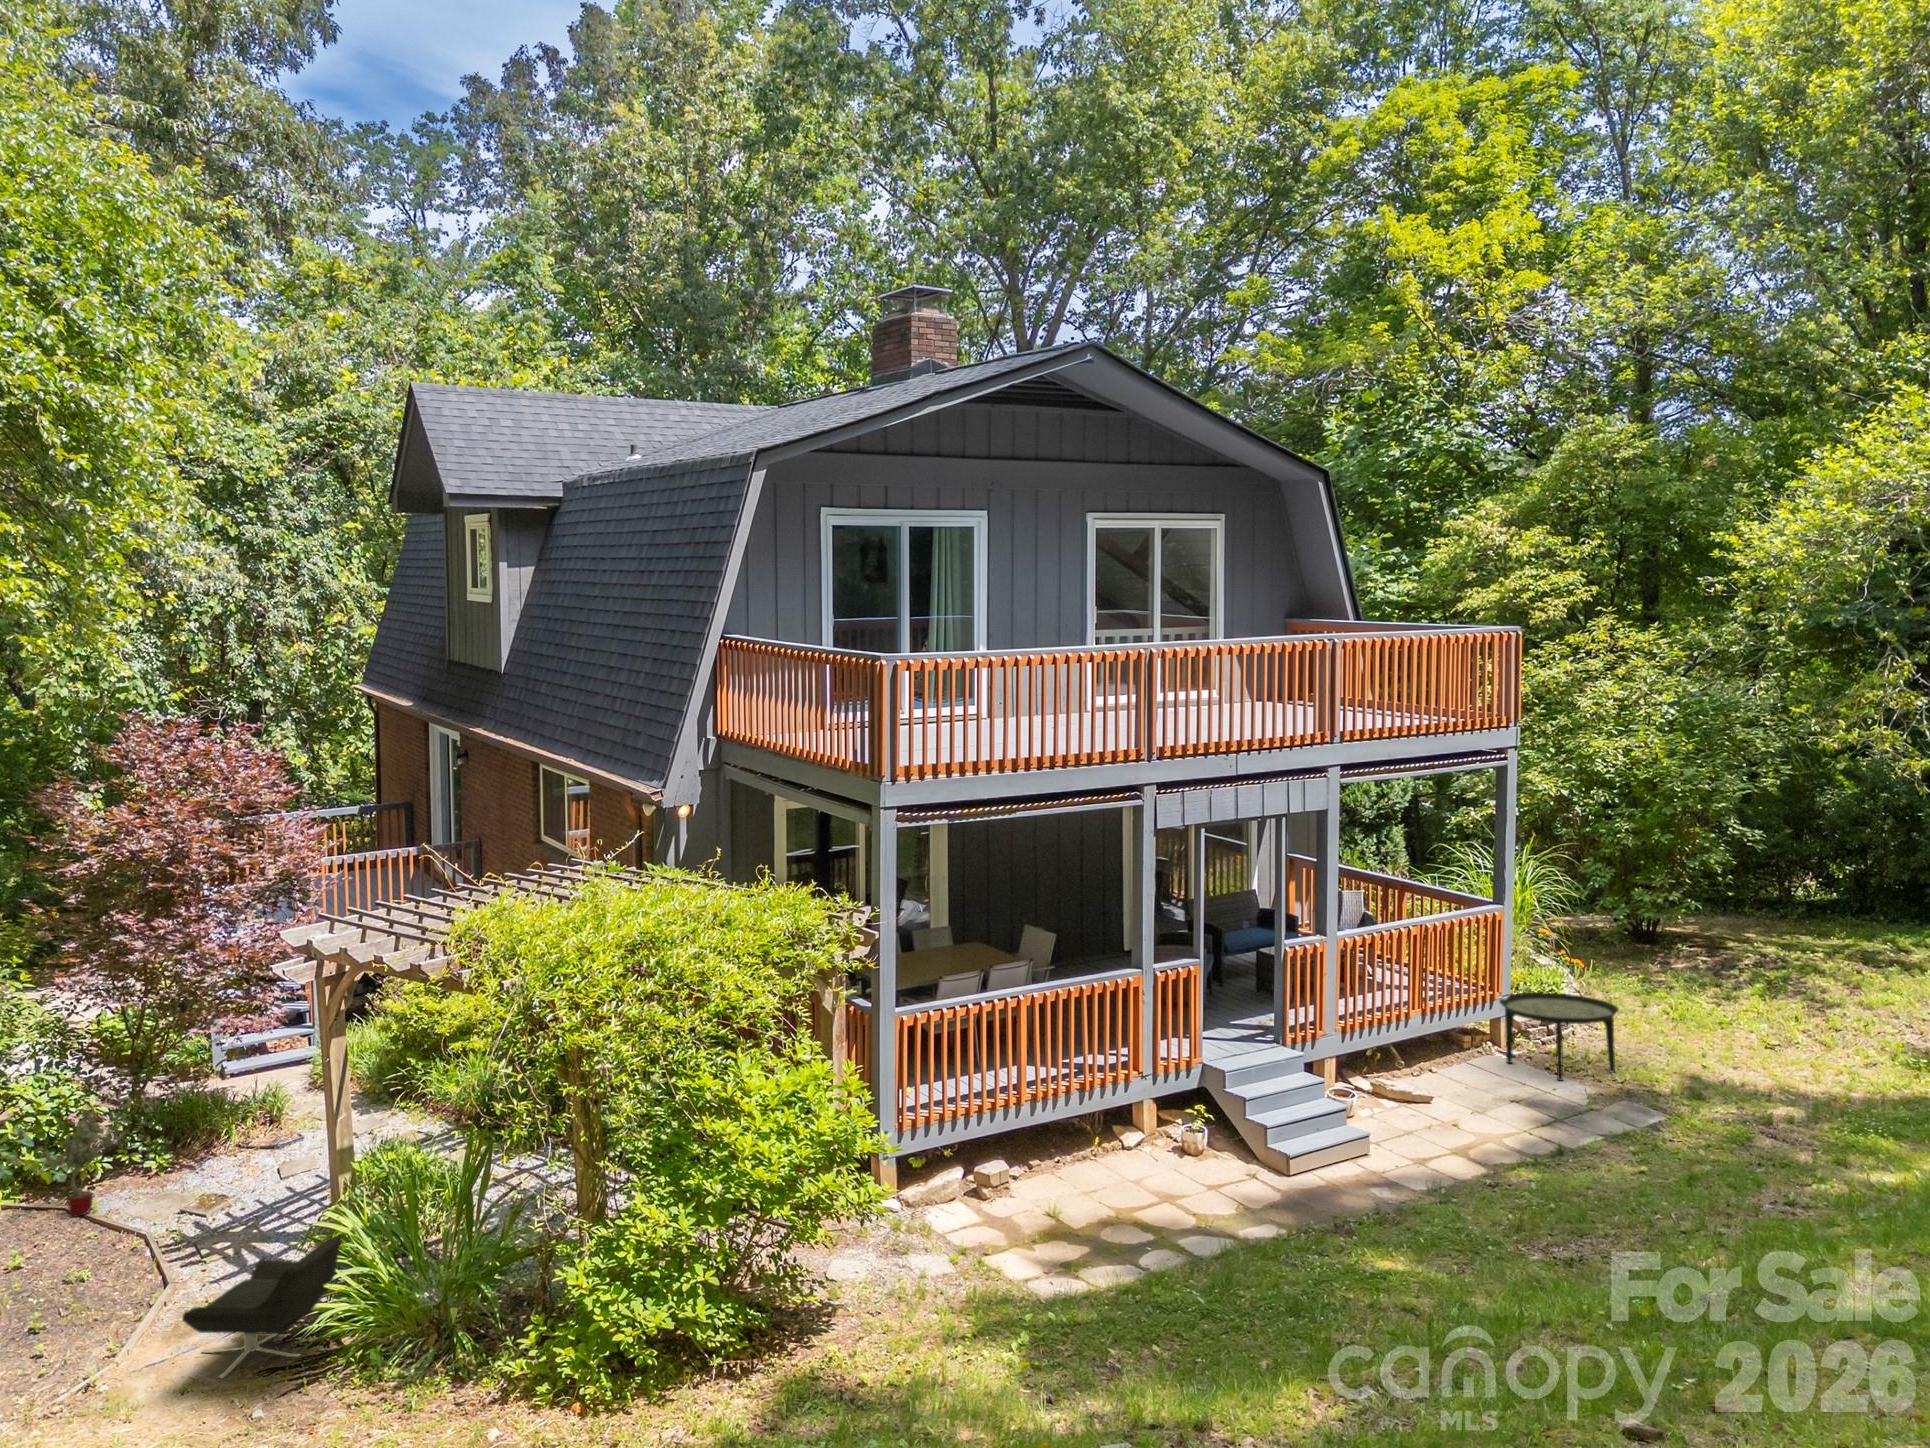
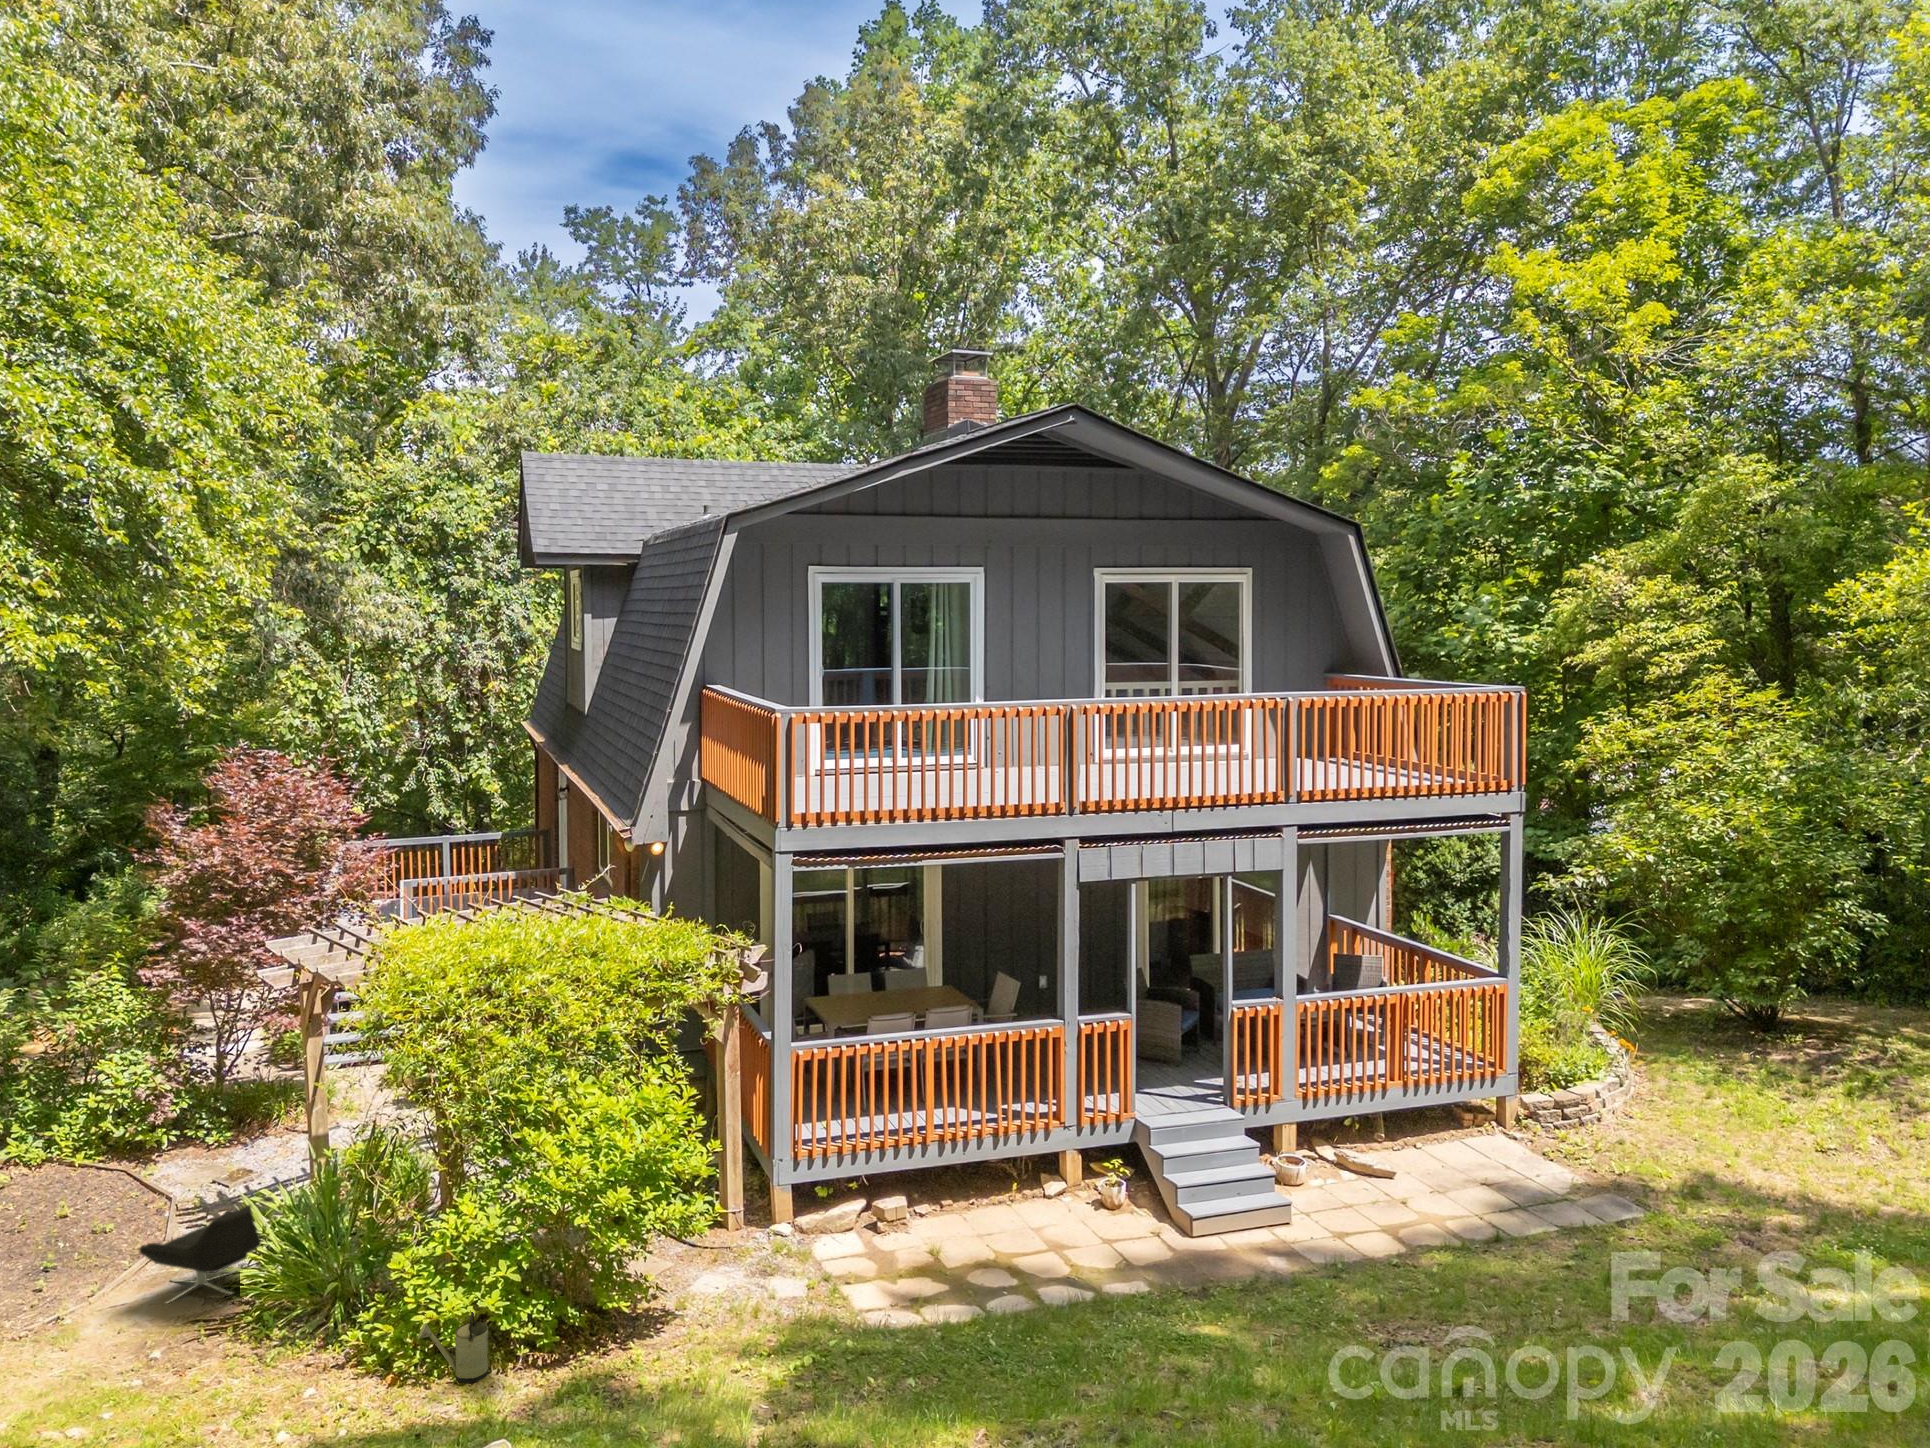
round table: present [1500,993,1618,1081] -> none [1499,1075,1629,1174]
potted tree: present [30,1105,125,1216] -> none [136,1066,217,1157]
watering can: none [621,1324,704,1409] -> present [418,1312,495,1383]

